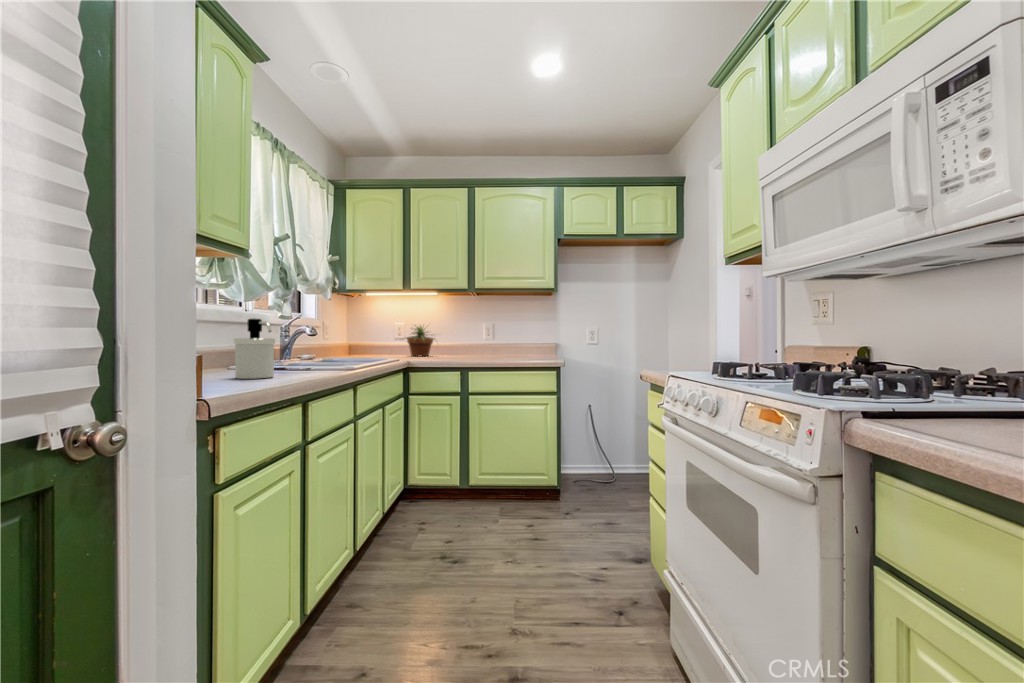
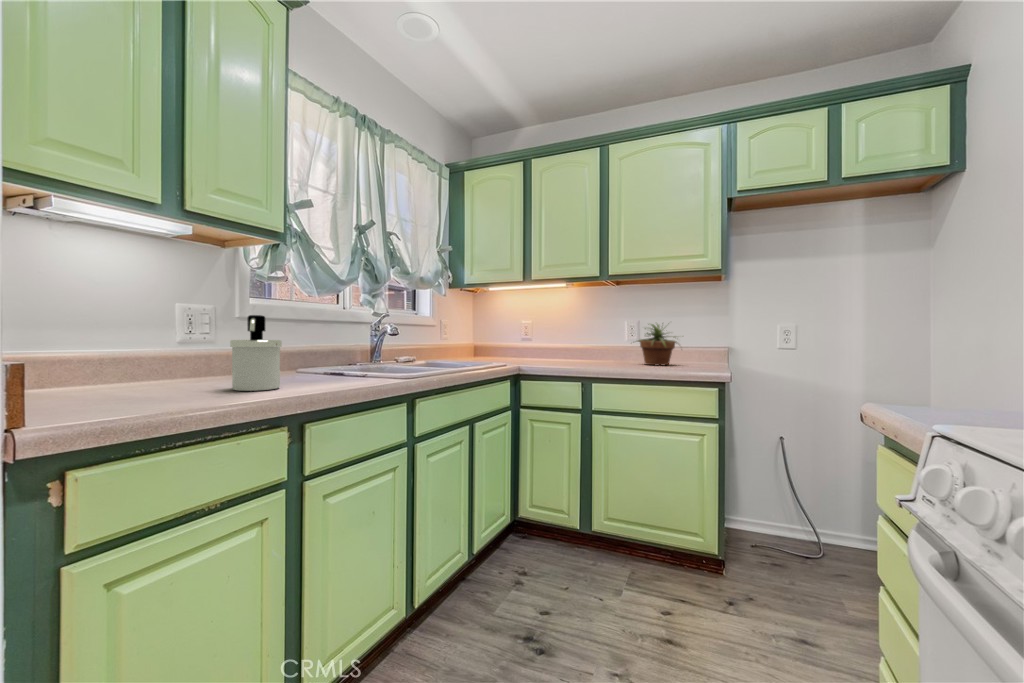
potted plant: present [406,325,435,356] -> present [637,324,677,365]

